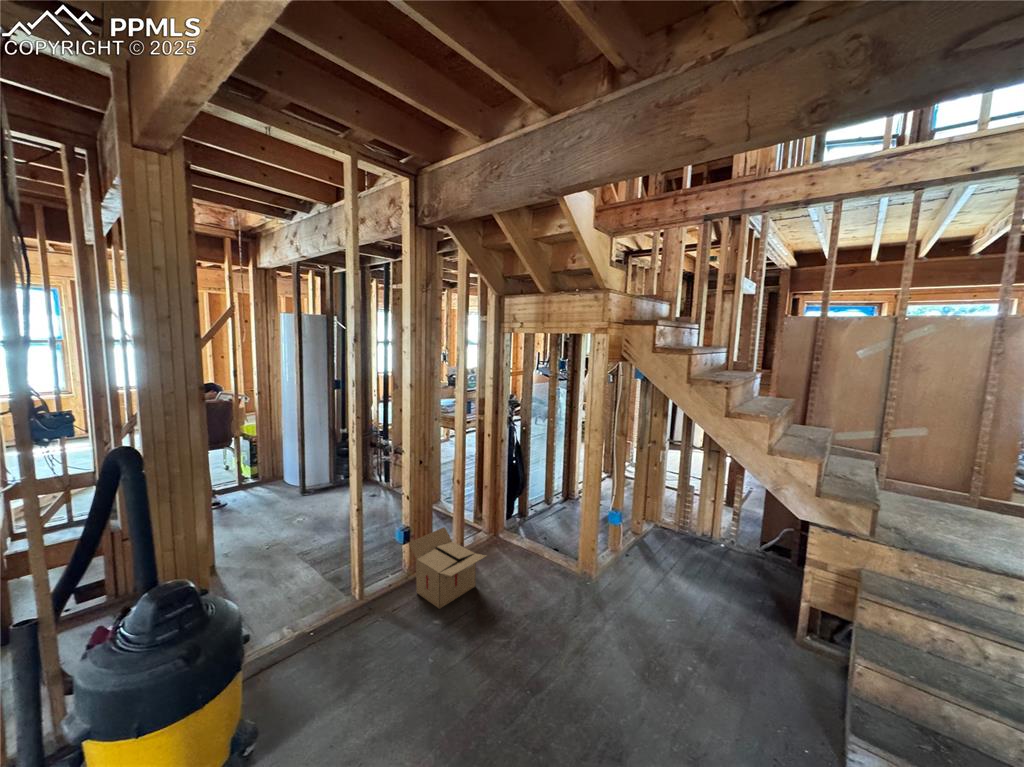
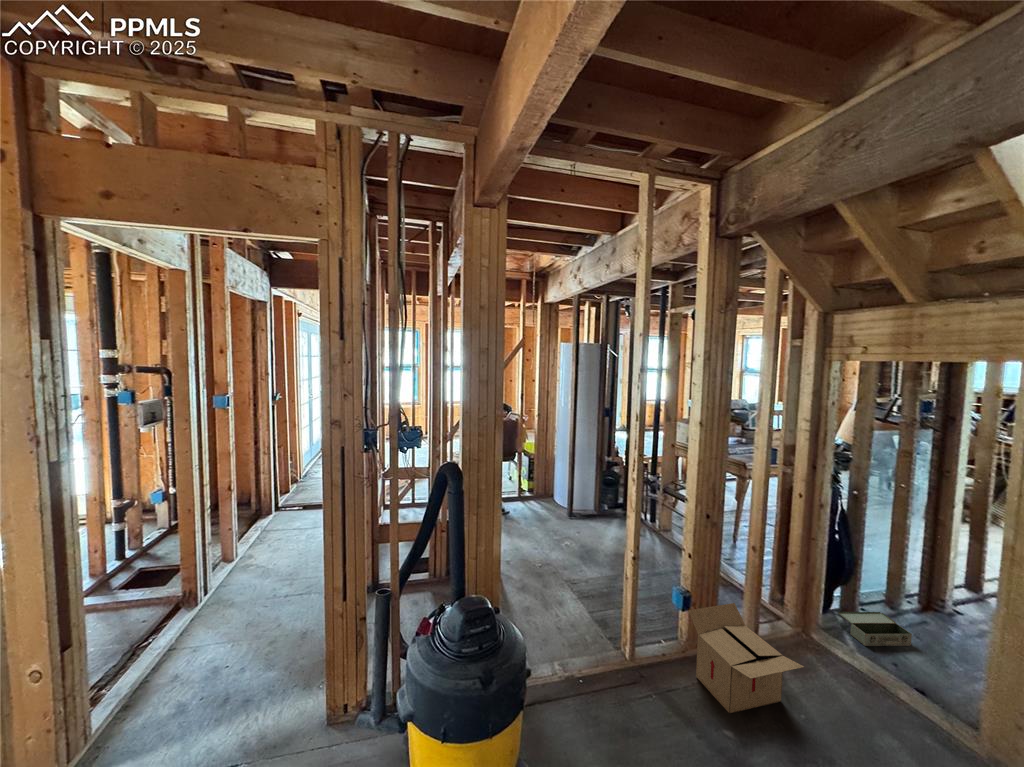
toolbox: none [516,508,554,532] -> present [838,612,912,646]

